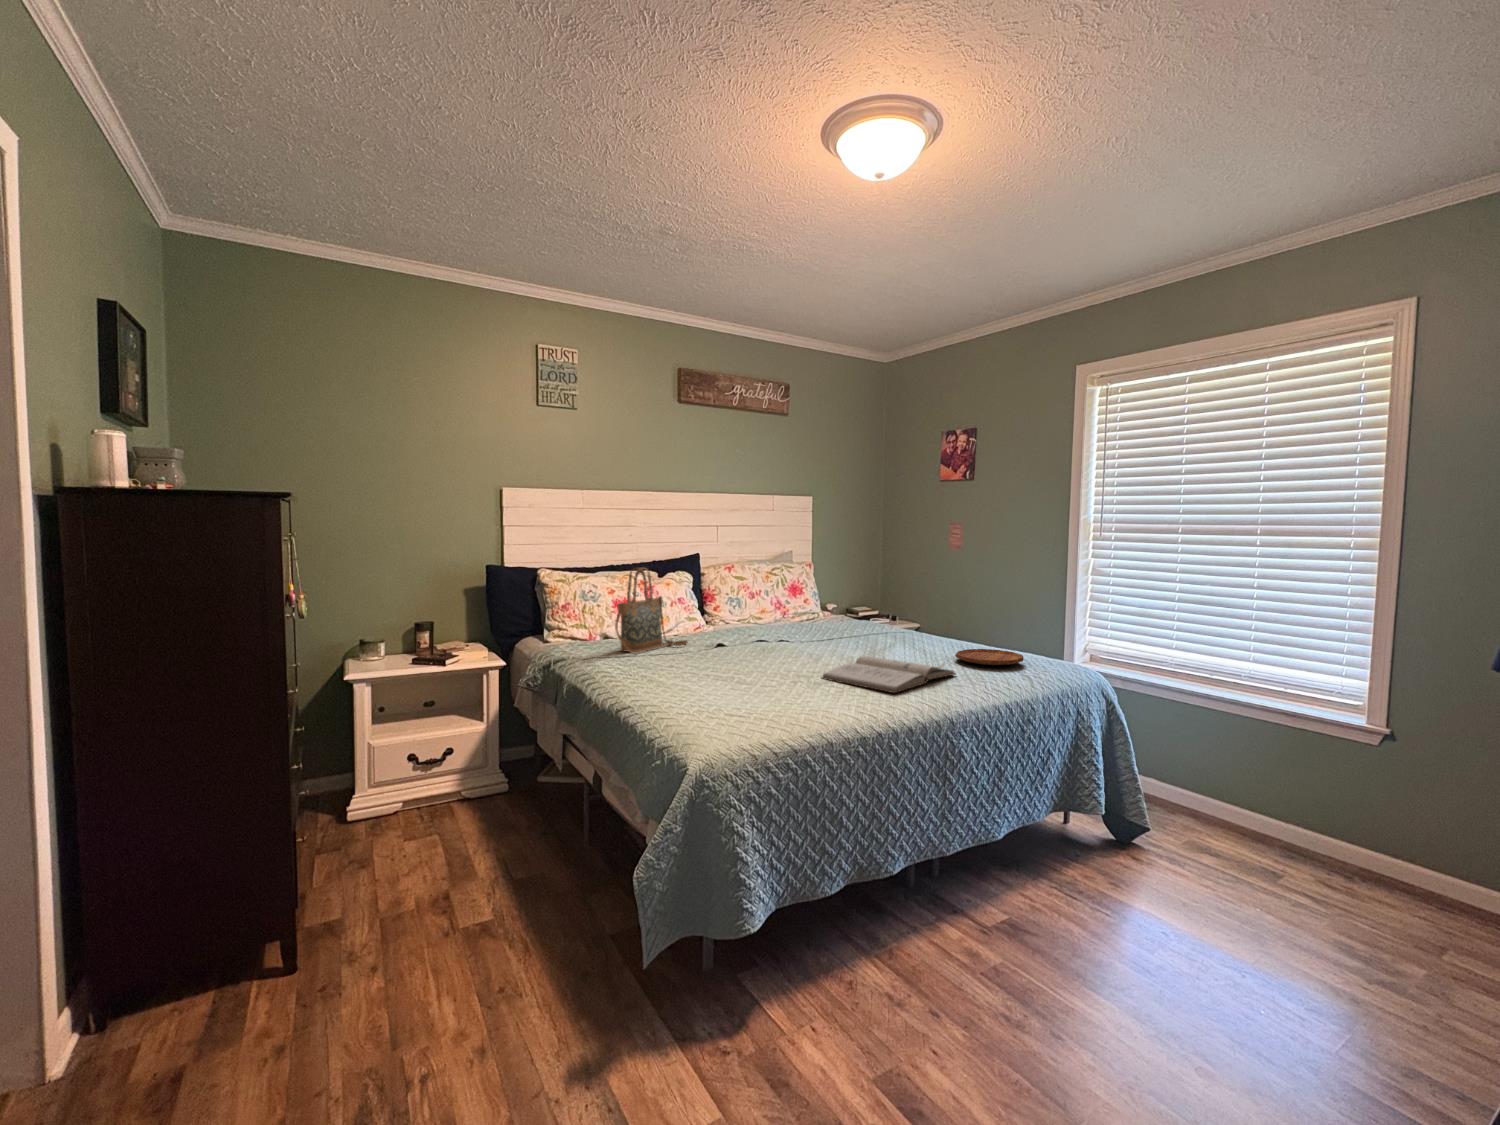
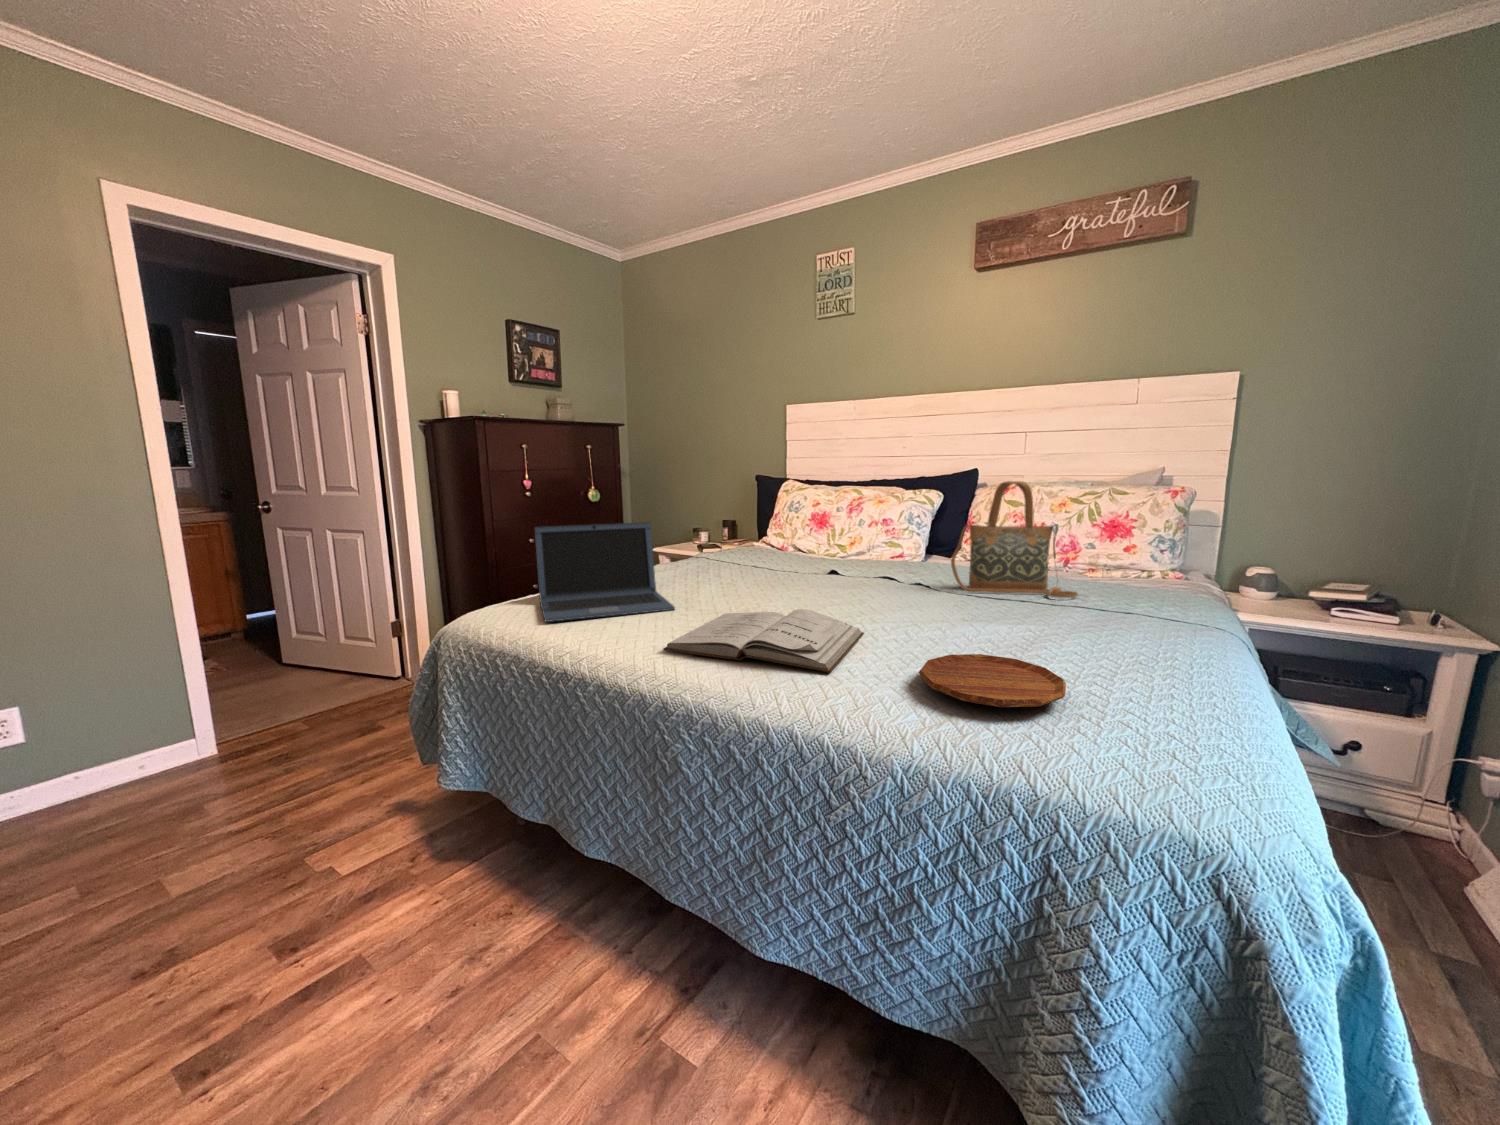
handbag: present [615,568,688,653] -> present [951,481,1078,598]
laptop: none [680,617,786,713] -> present [535,522,675,622]

